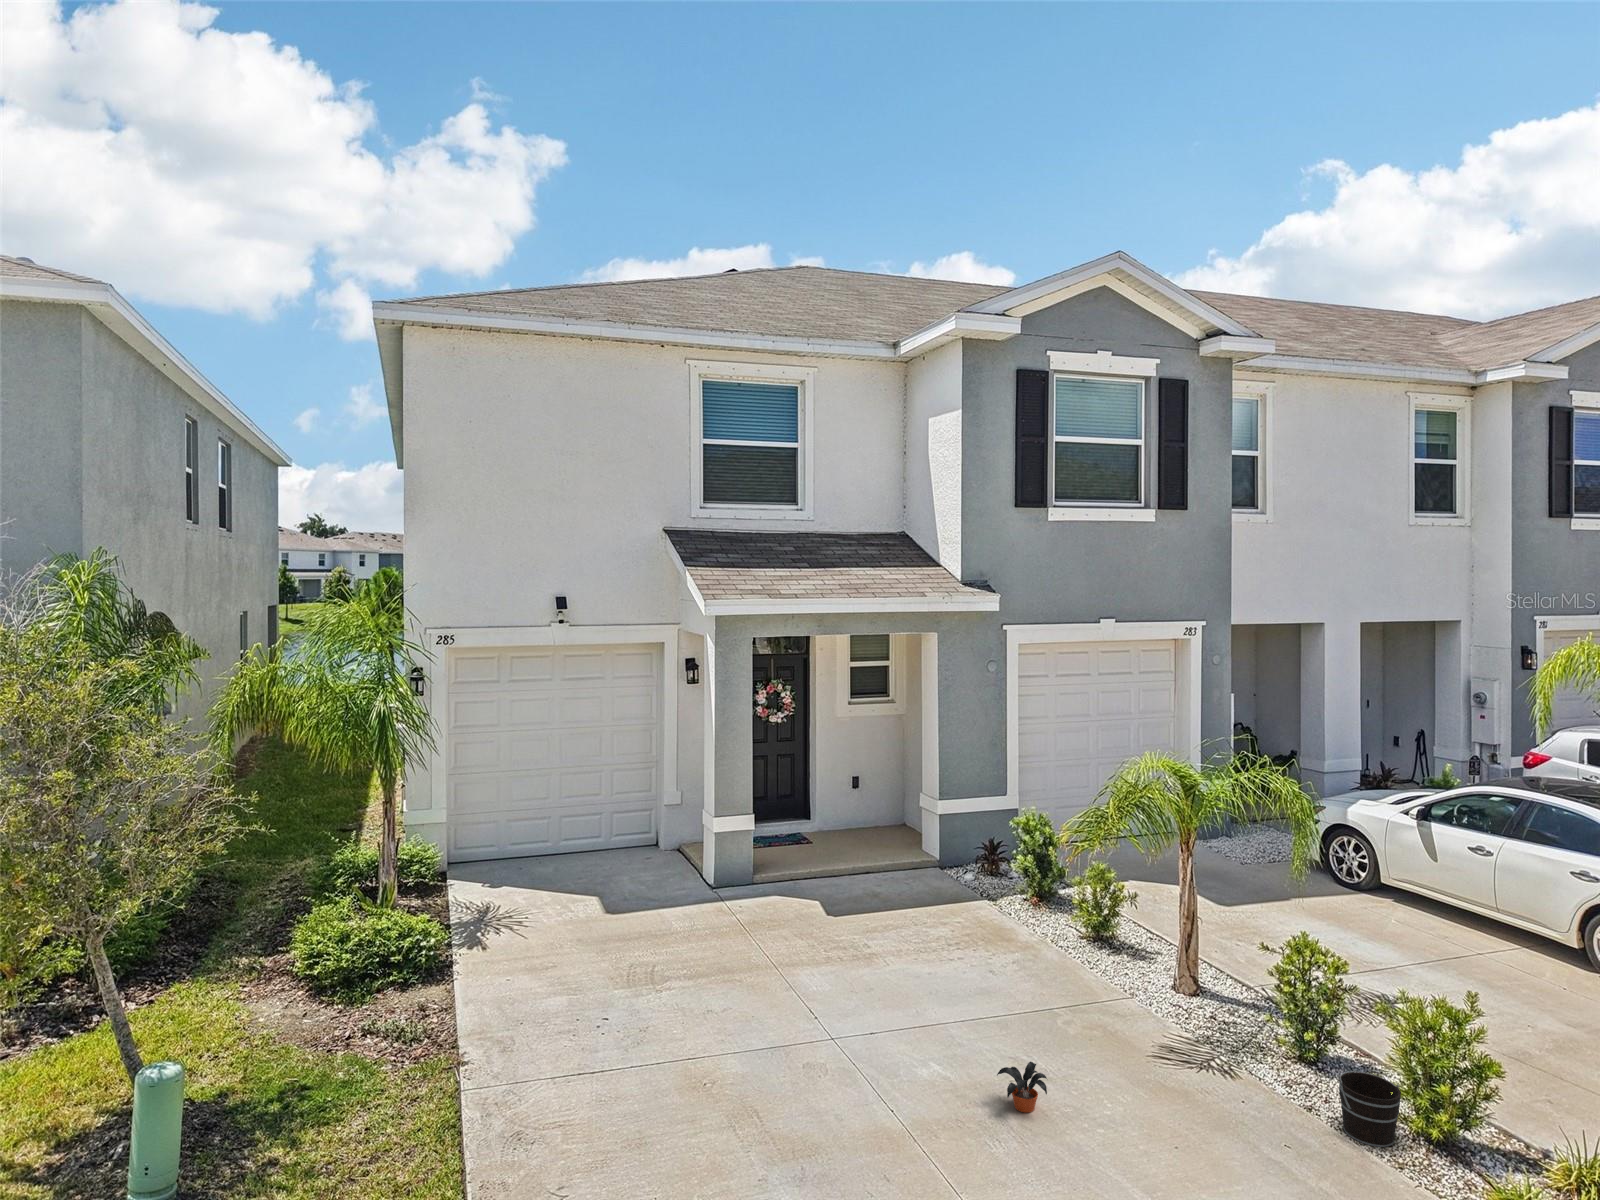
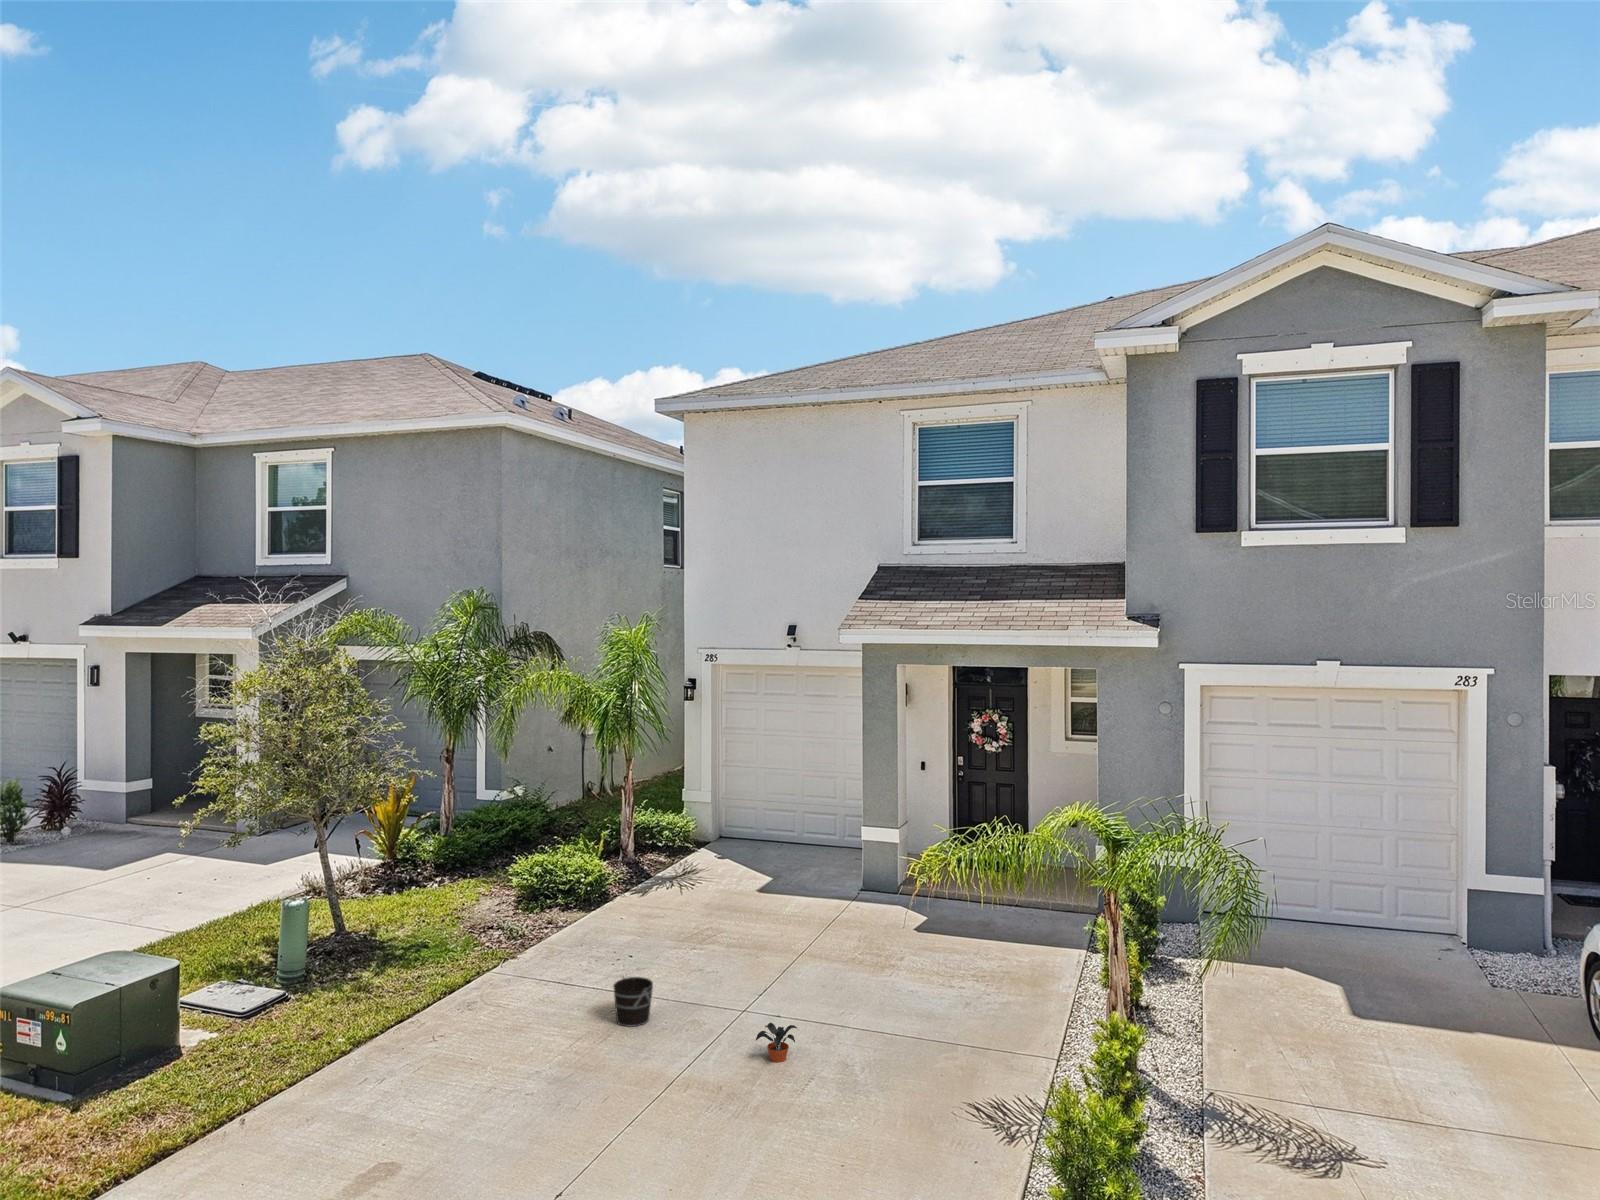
bucket: present [1338,1071,1401,1147] -> present [614,977,653,1027]

